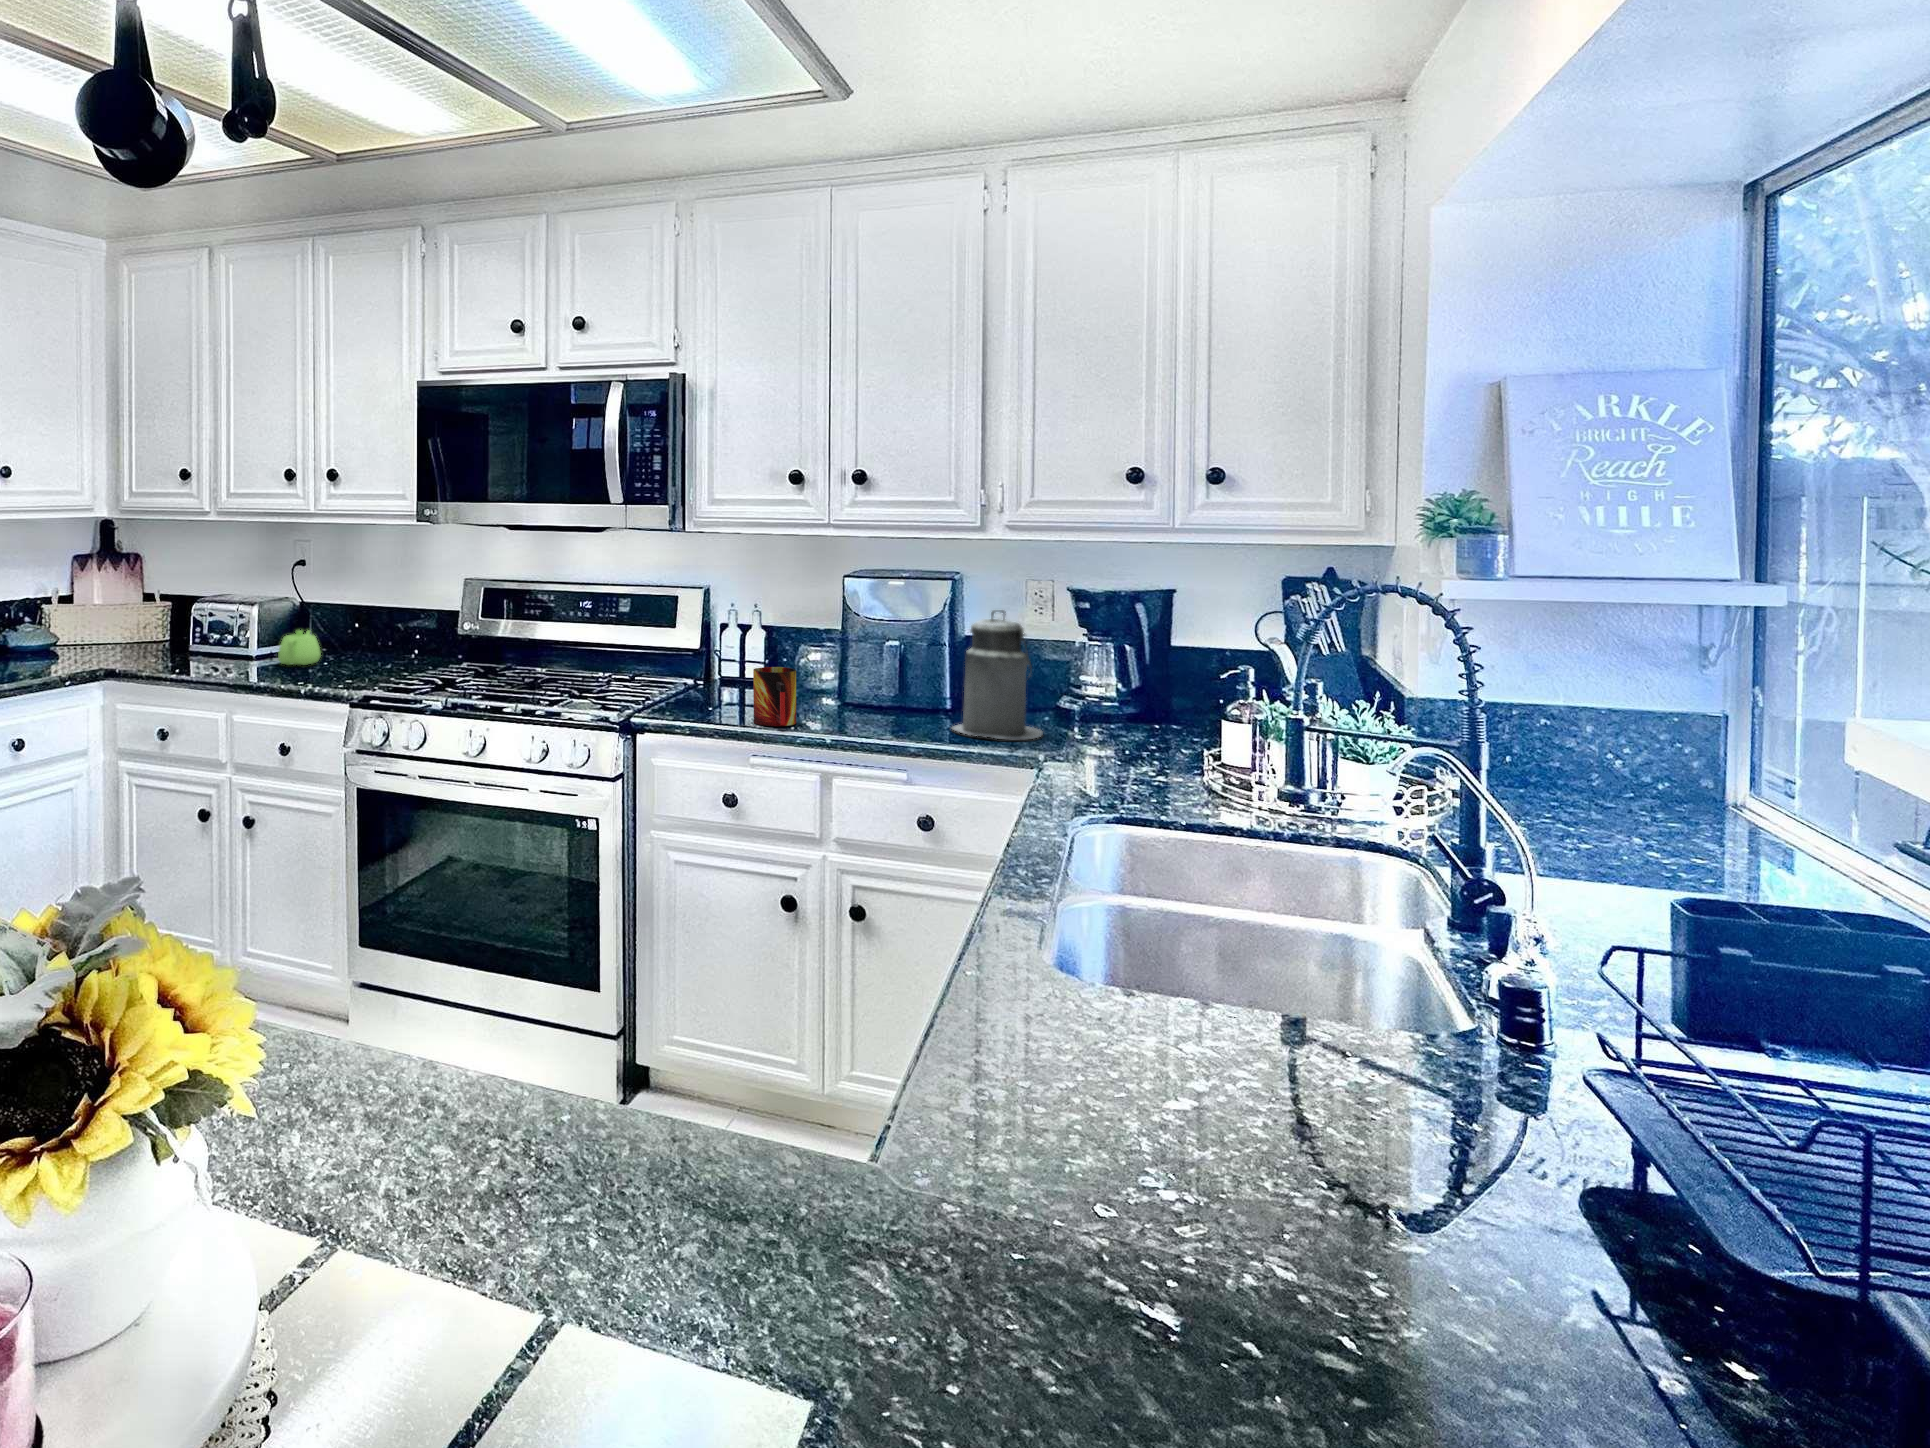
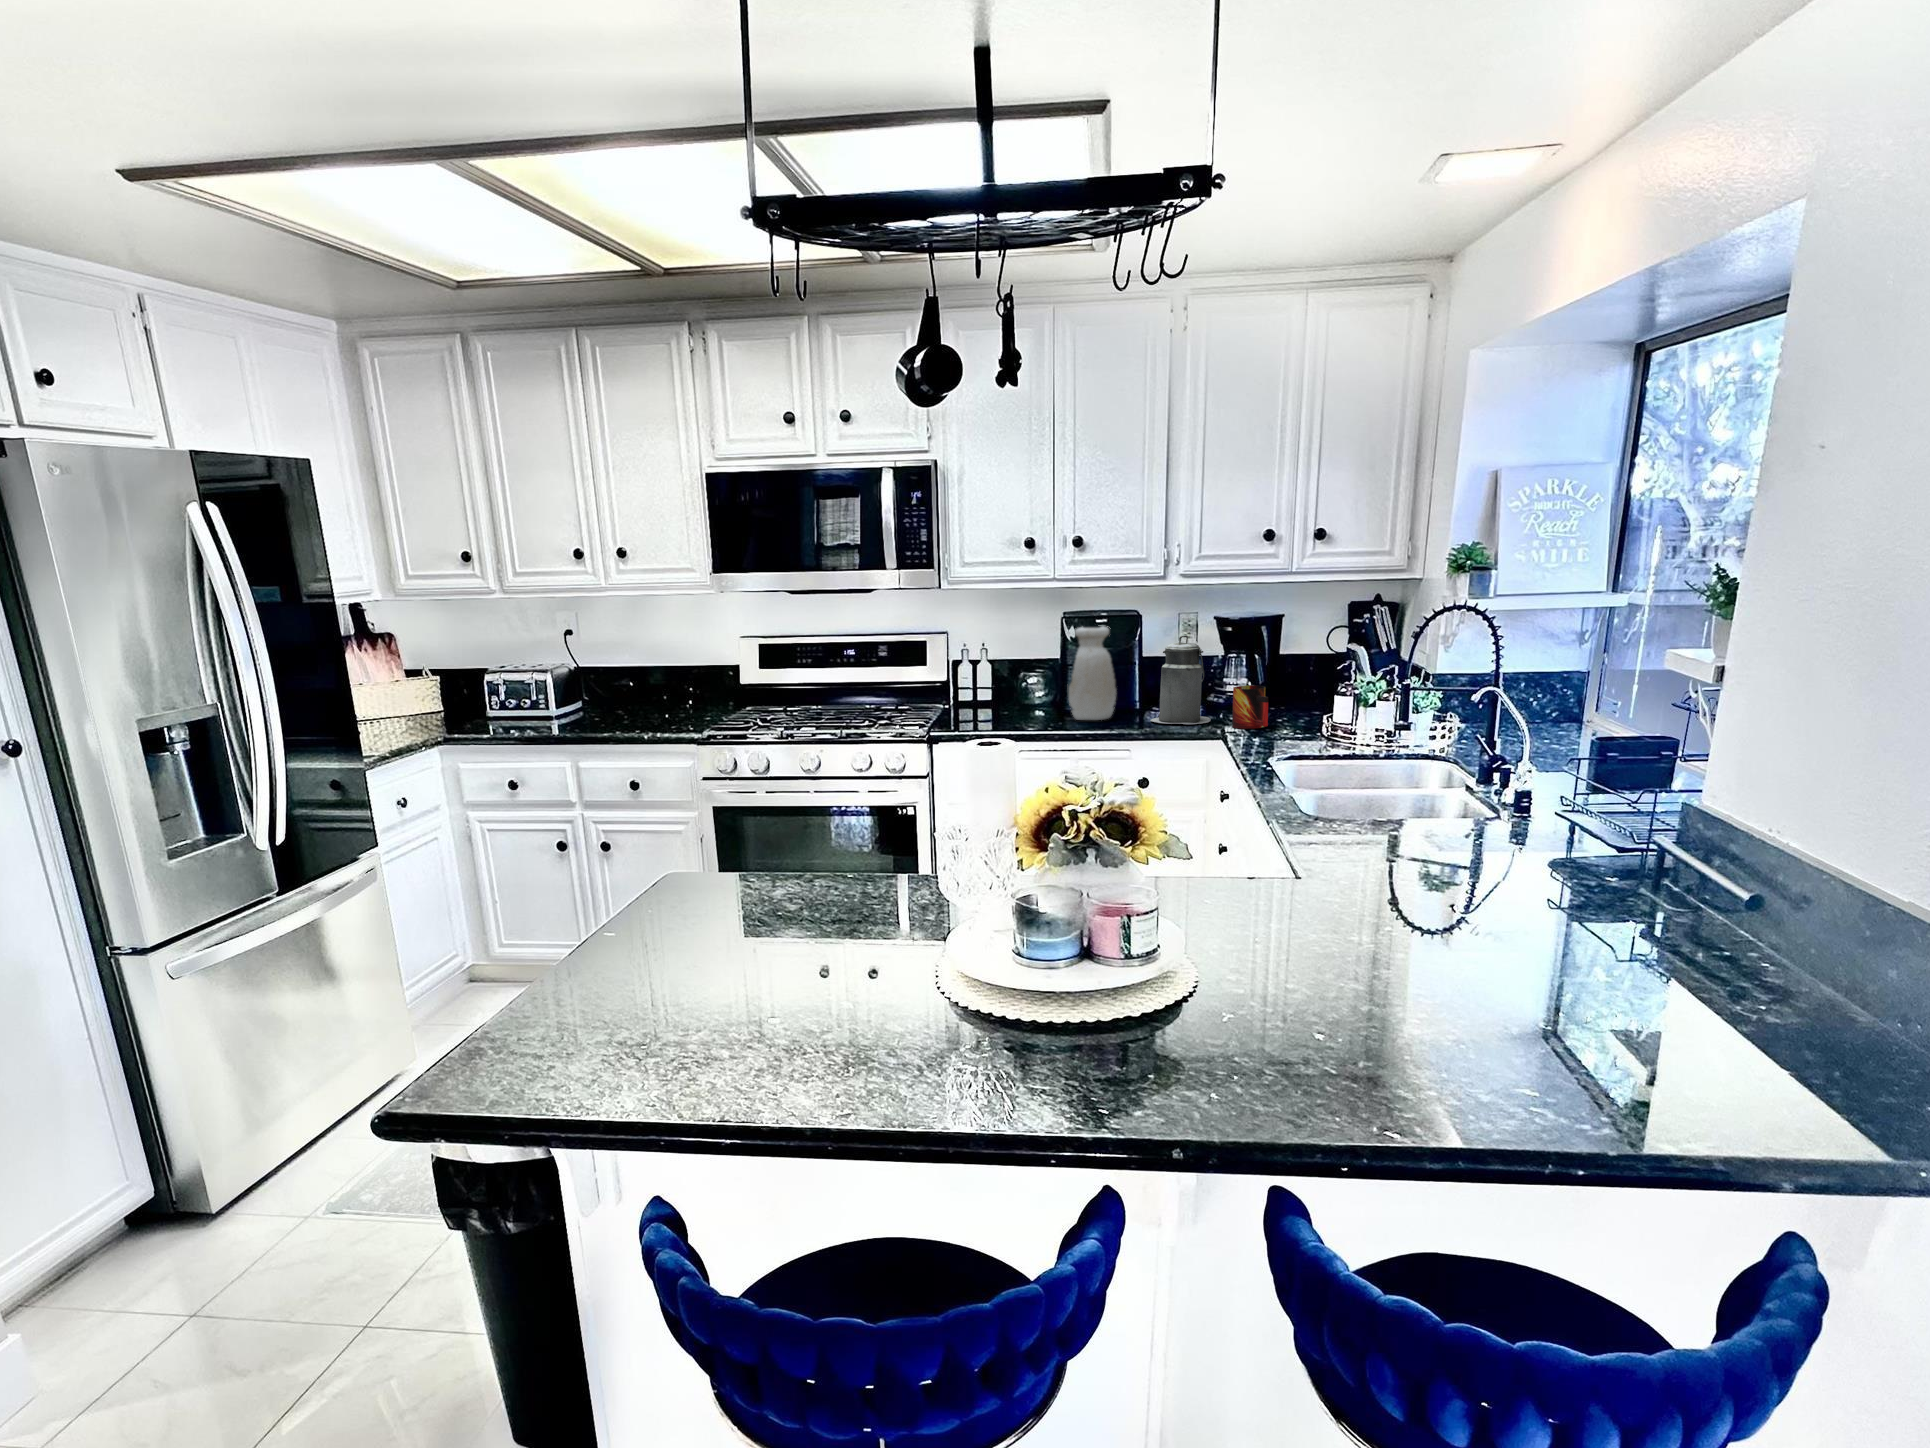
jar: none [839,589,909,719] -> present [1069,625,1117,720]
teapot: present [278,630,321,665] -> none [582,691,616,722]
mug: present [753,667,796,726] -> present [1232,686,1268,729]

